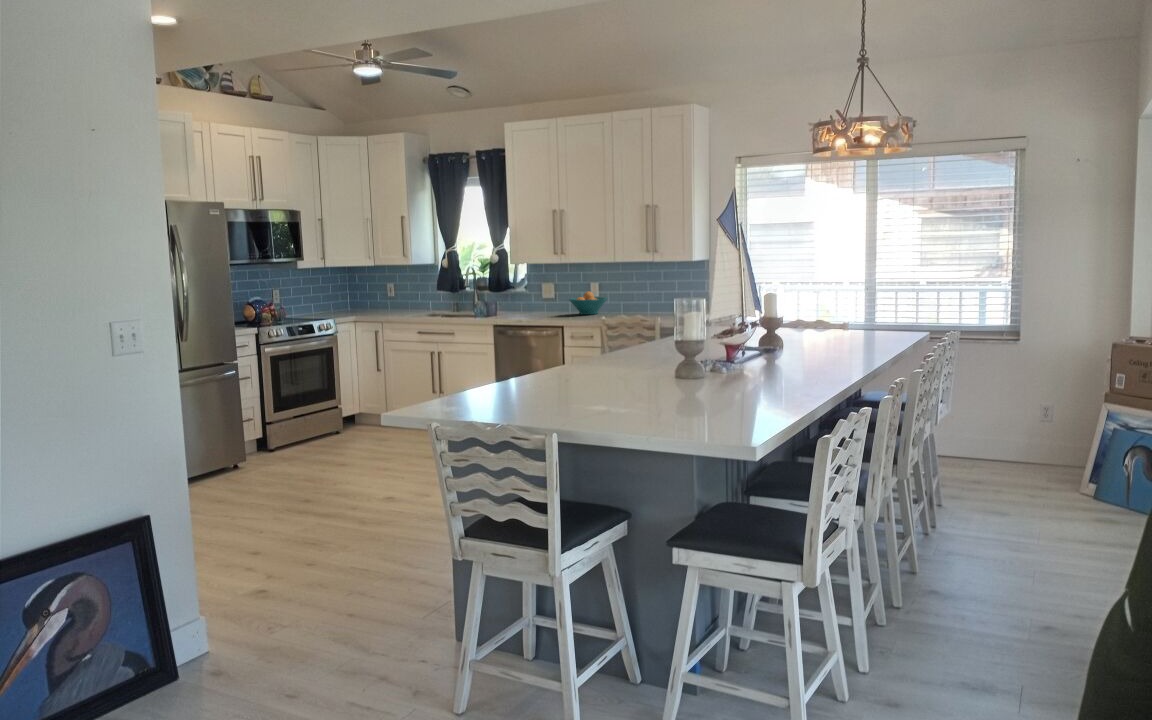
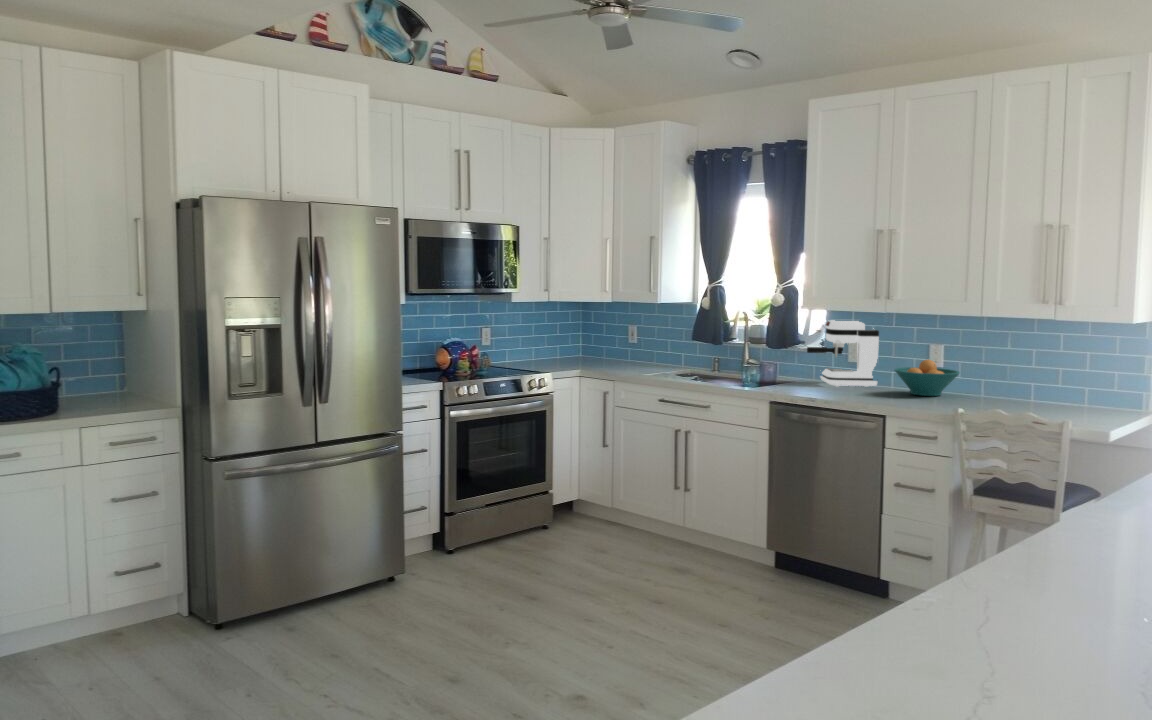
coffee maker: none [515,270,561,315] -> present [807,320,879,387]

